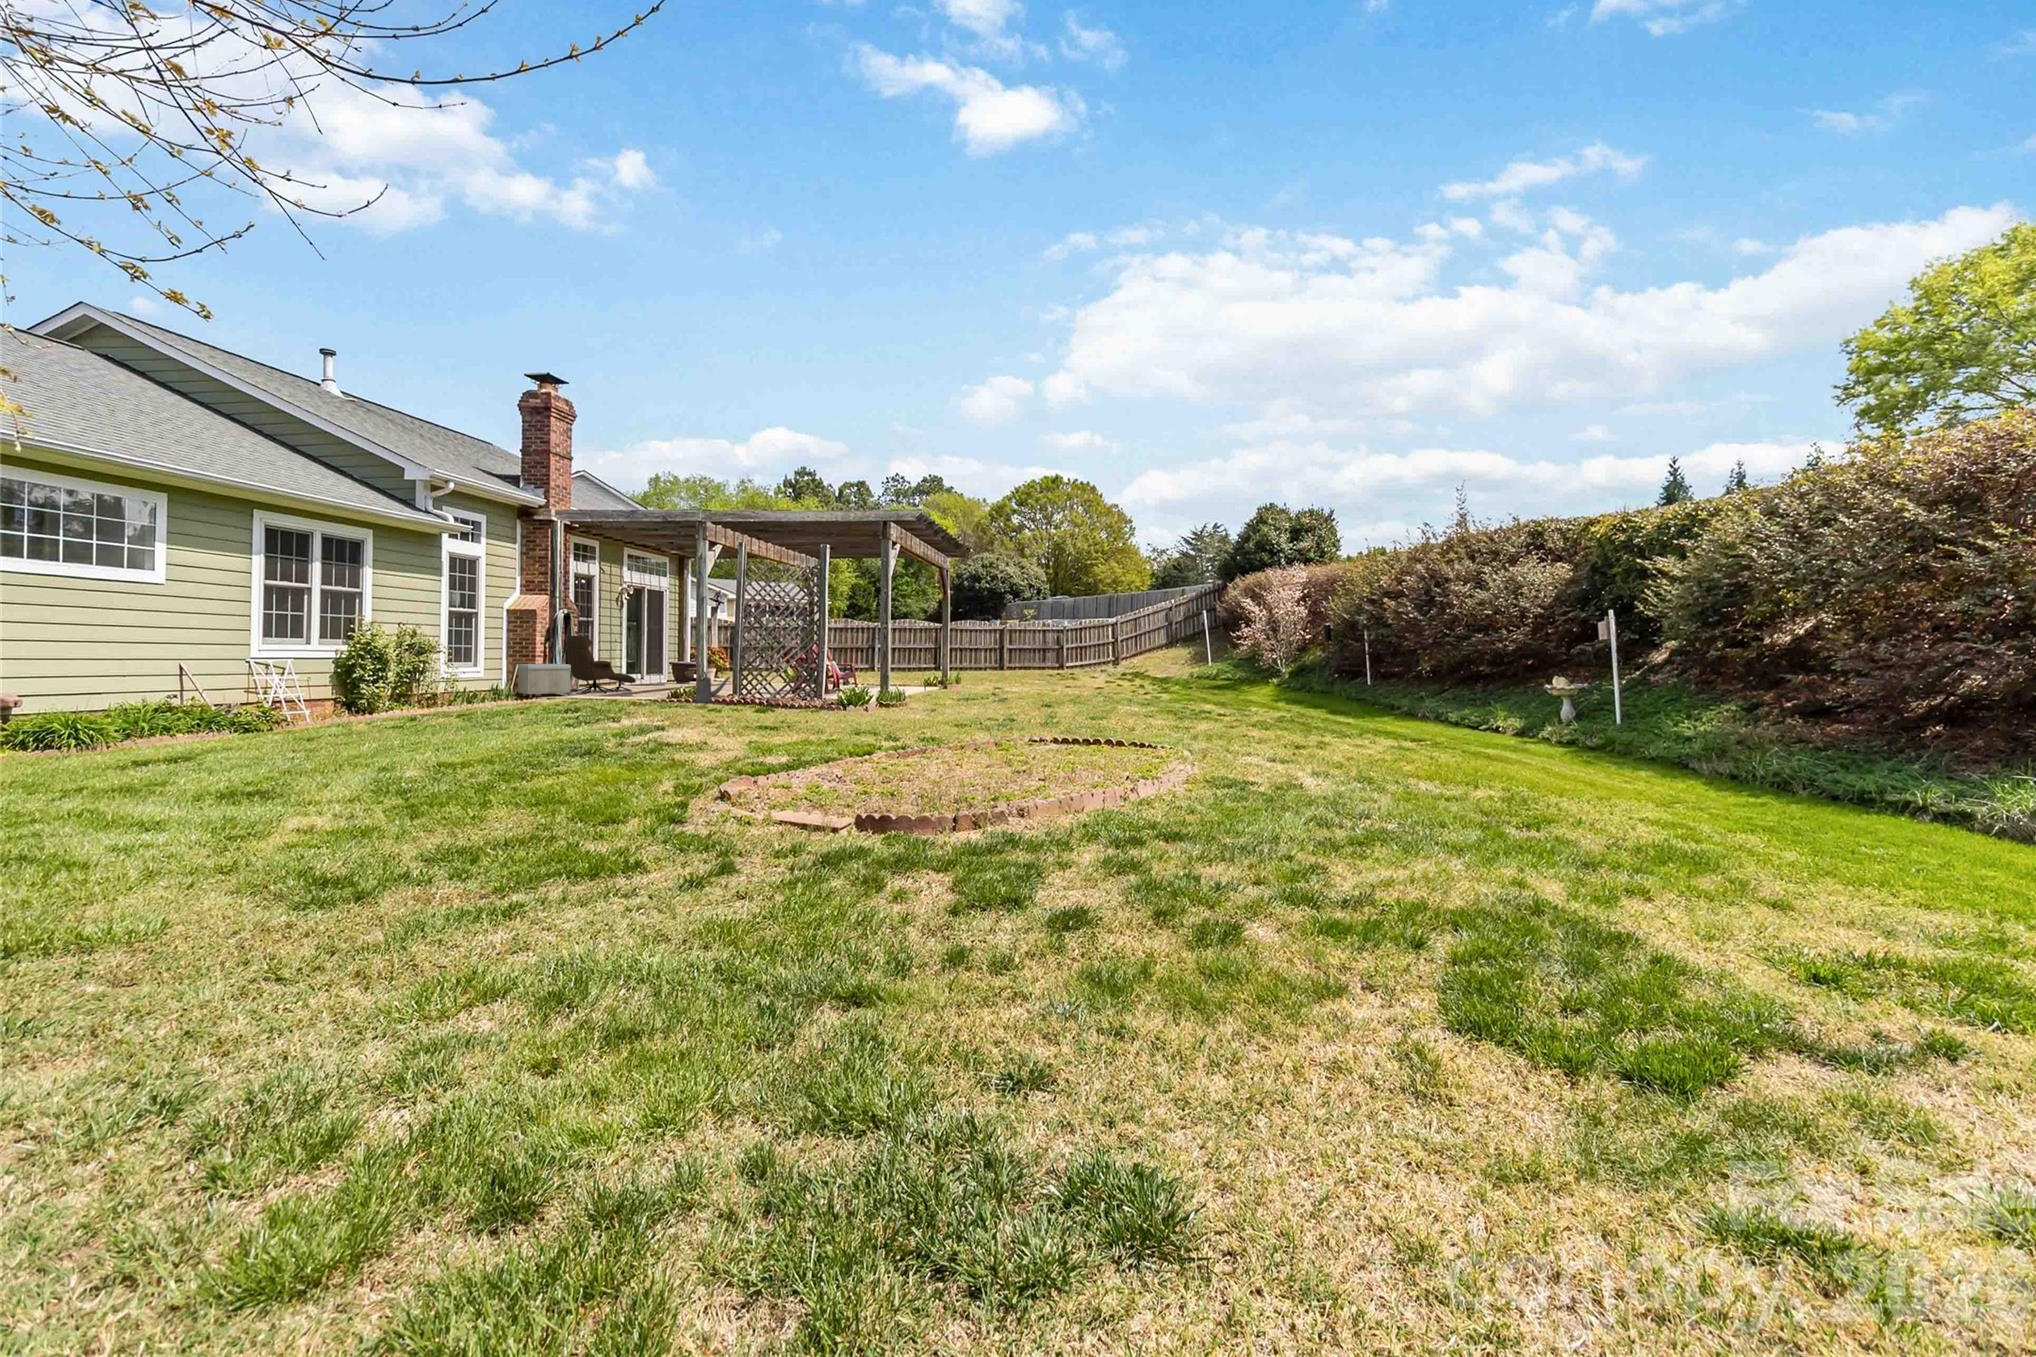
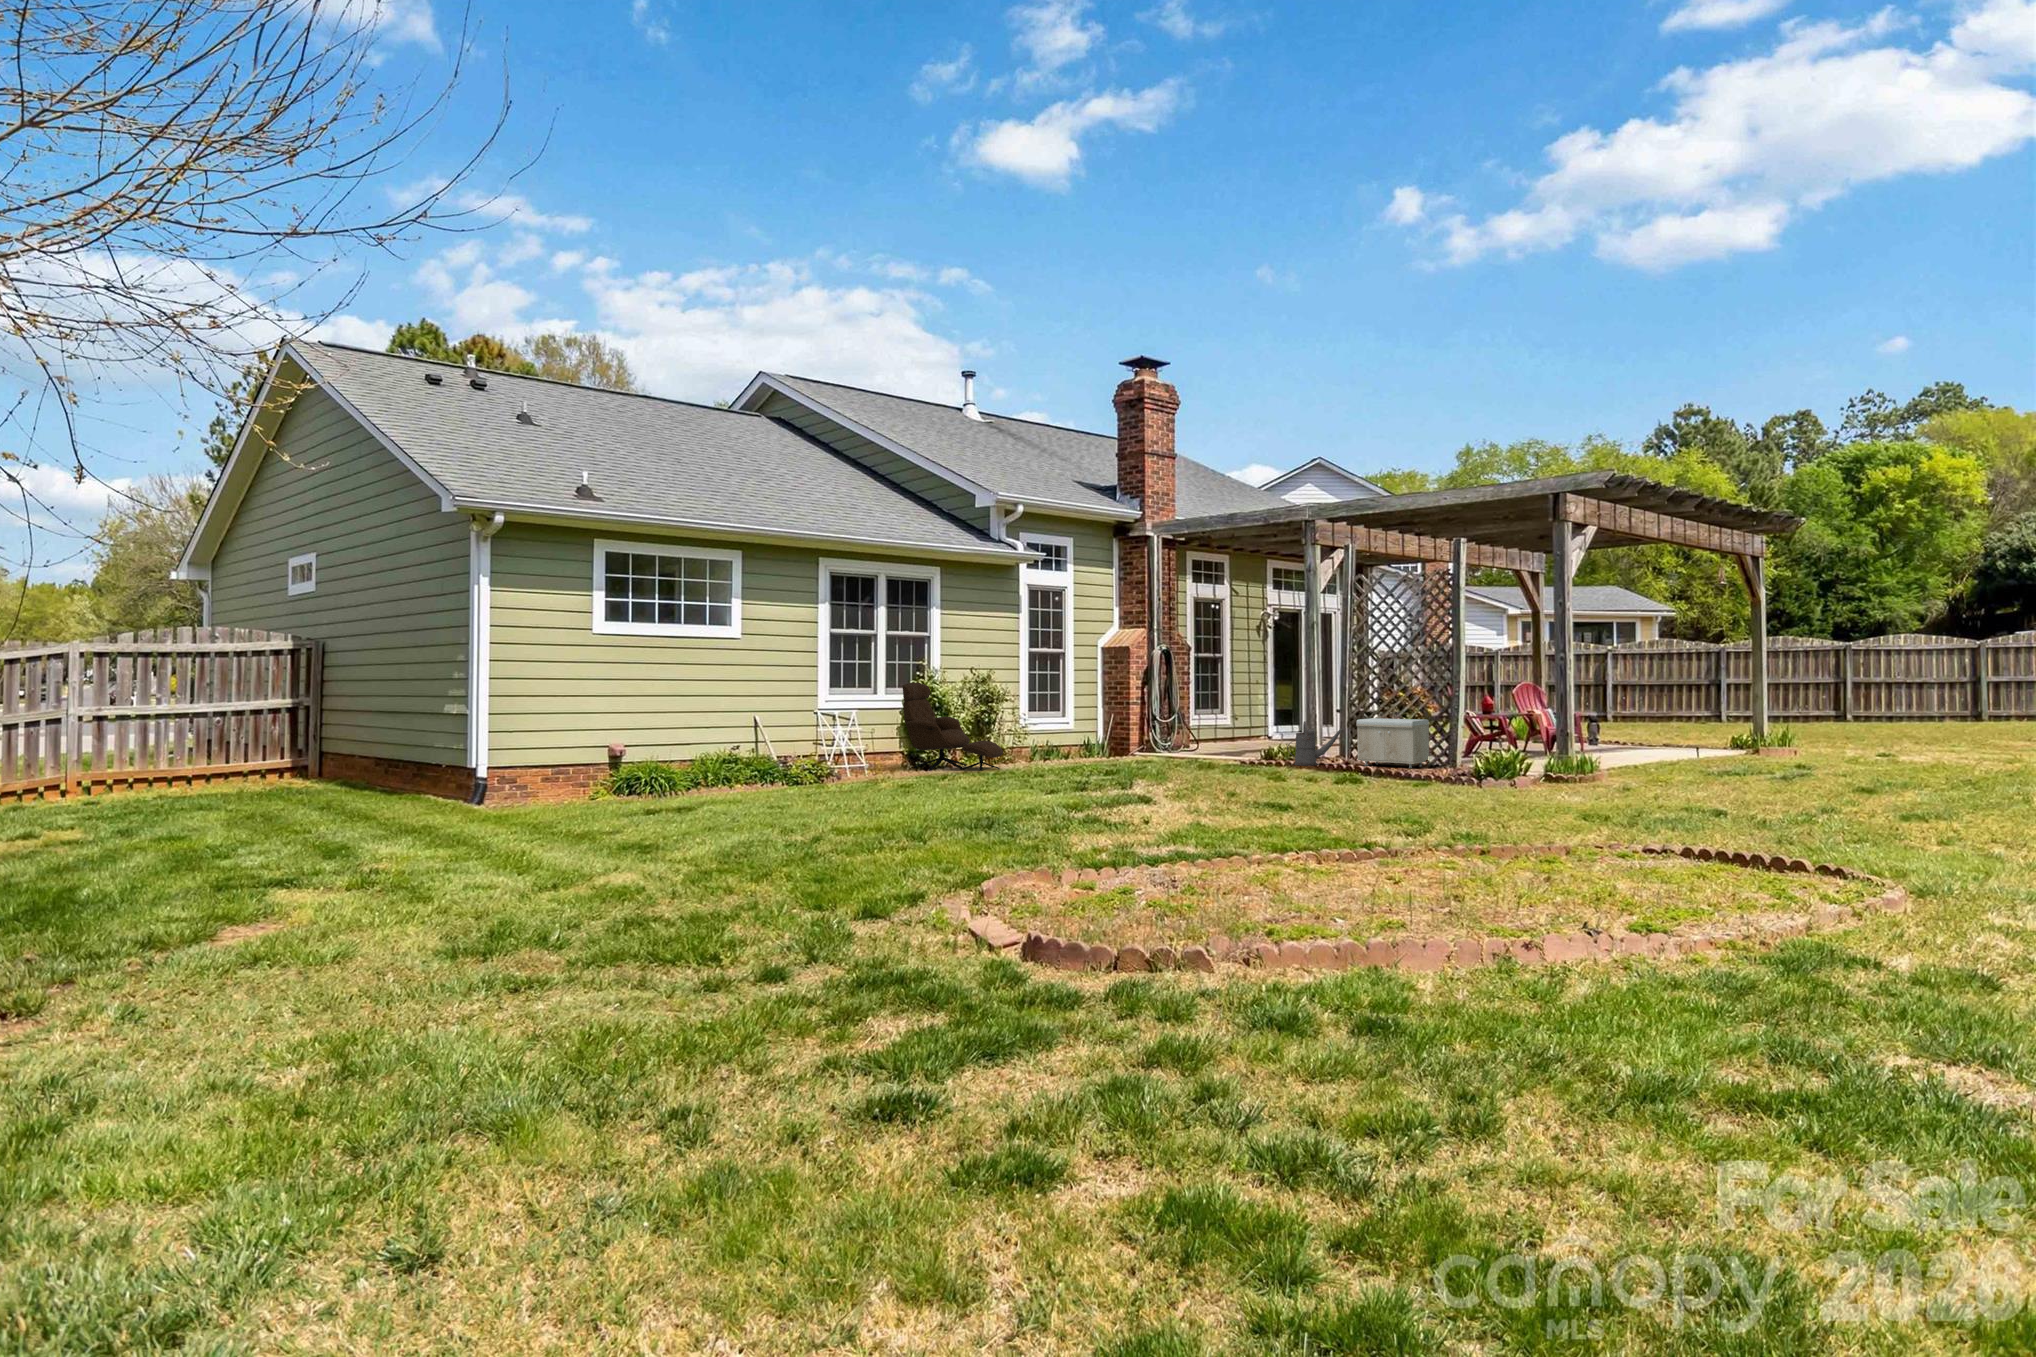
lounge chair: present [567,636,636,693] -> present [902,683,1003,771]
storage bench: present [518,664,571,697] -> present [1356,718,1429,768]

